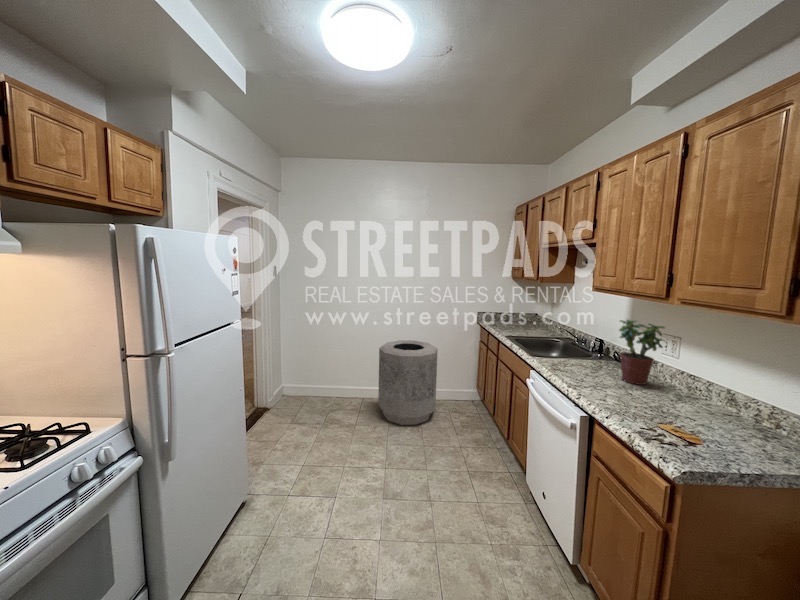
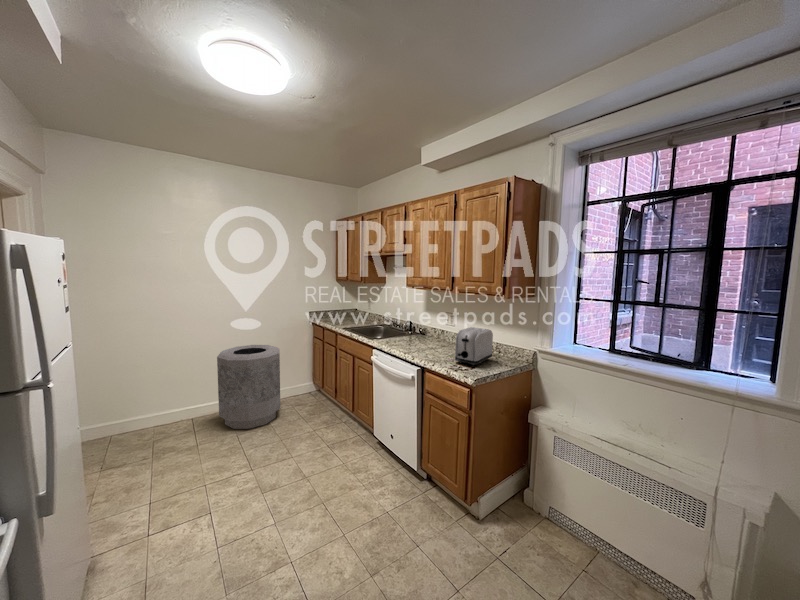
potted plant: present [619,320,664,385] -> none [425,305,450,346]
toaster: none [654,367,756,440] -> present [455,327,493,366]

